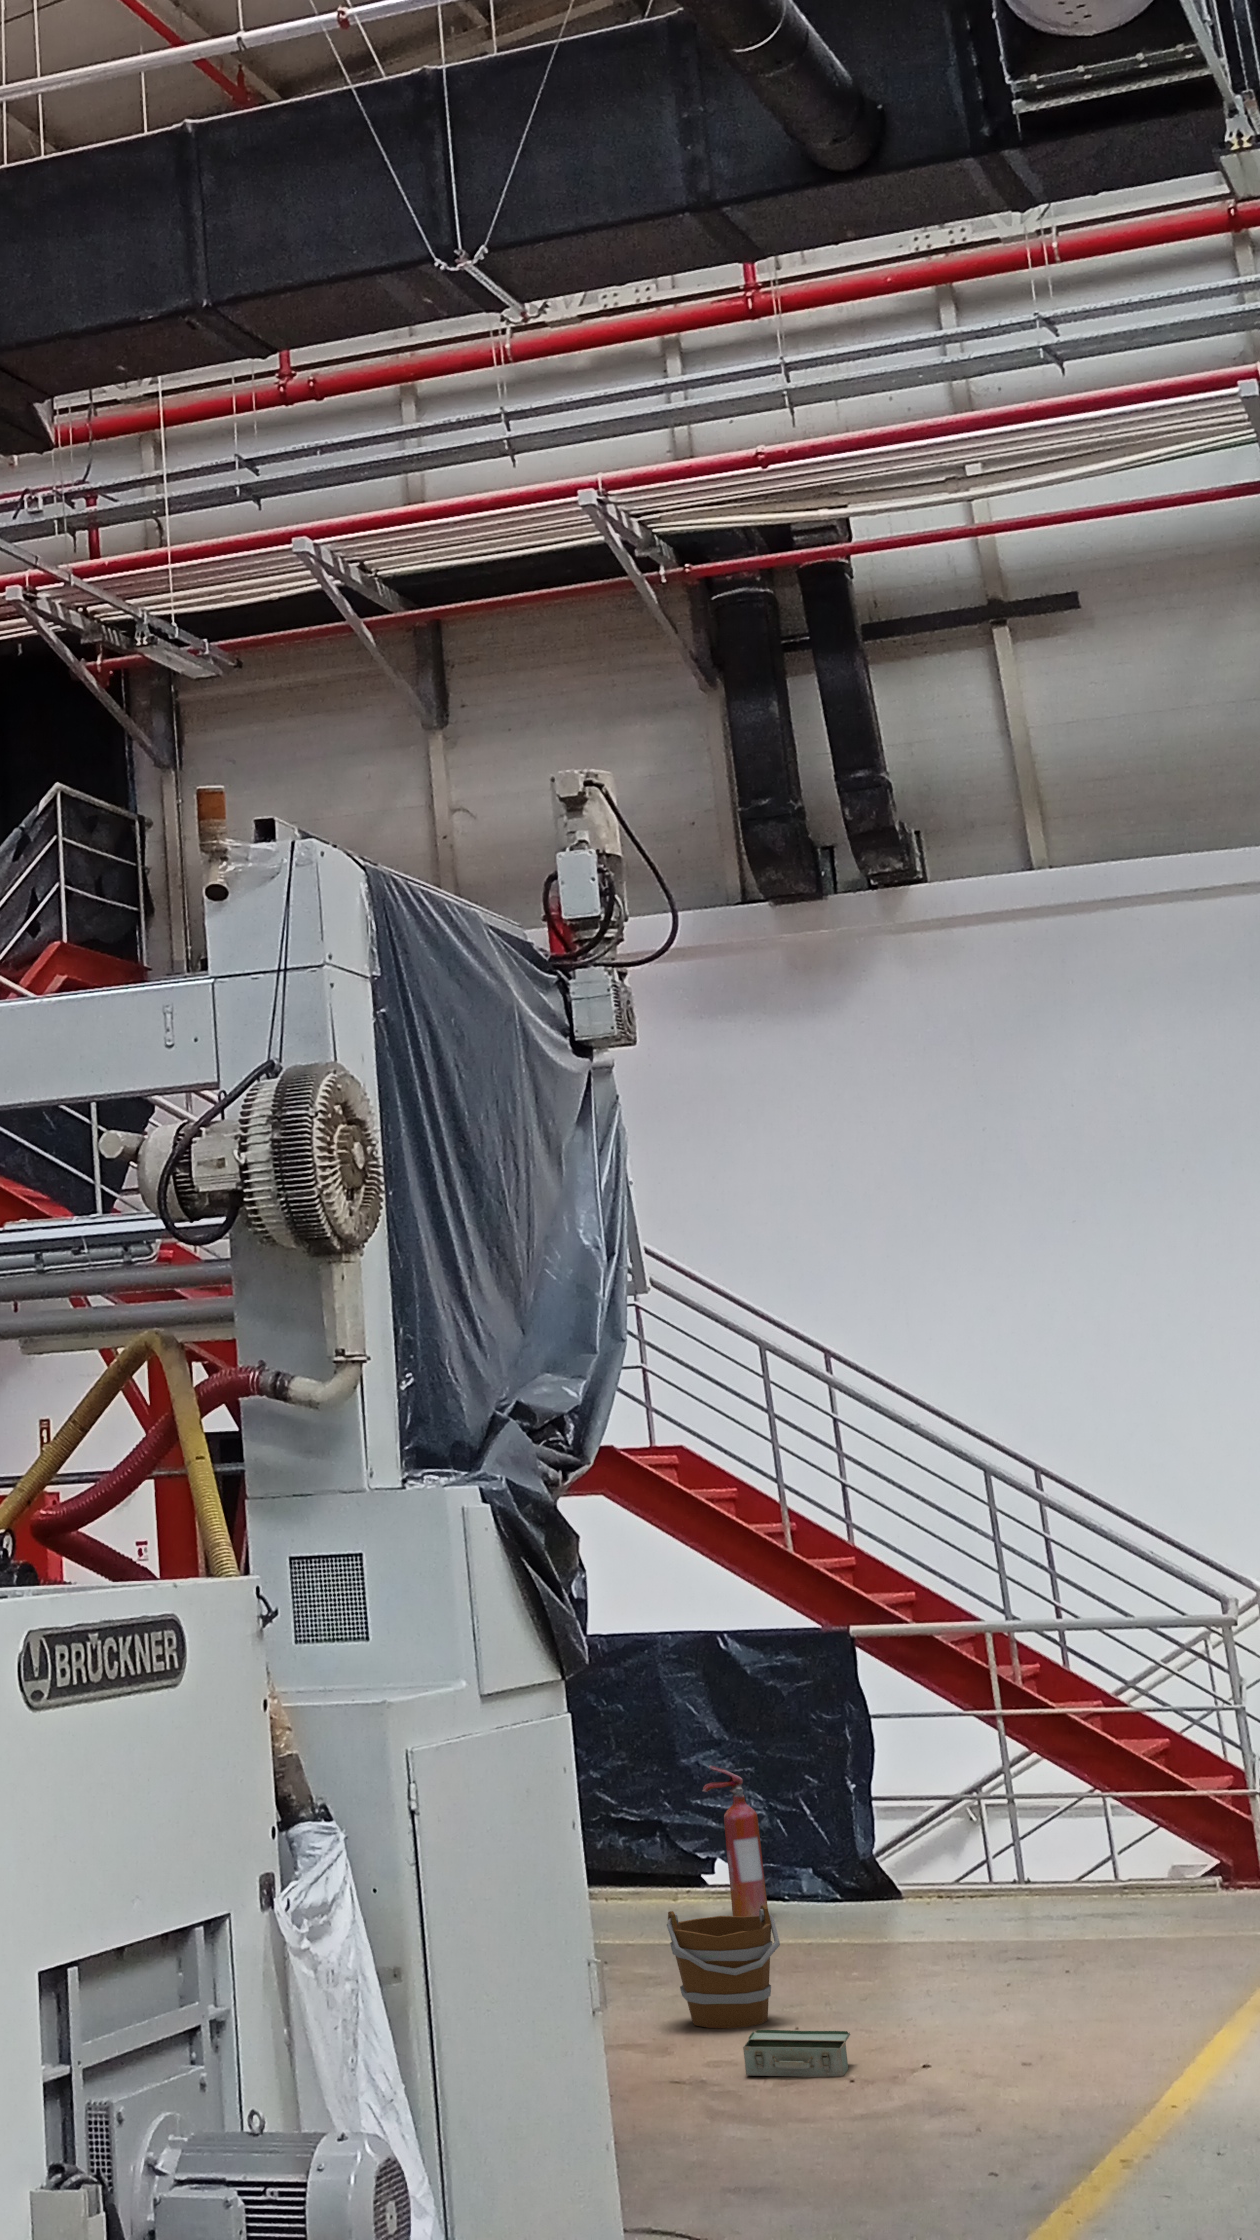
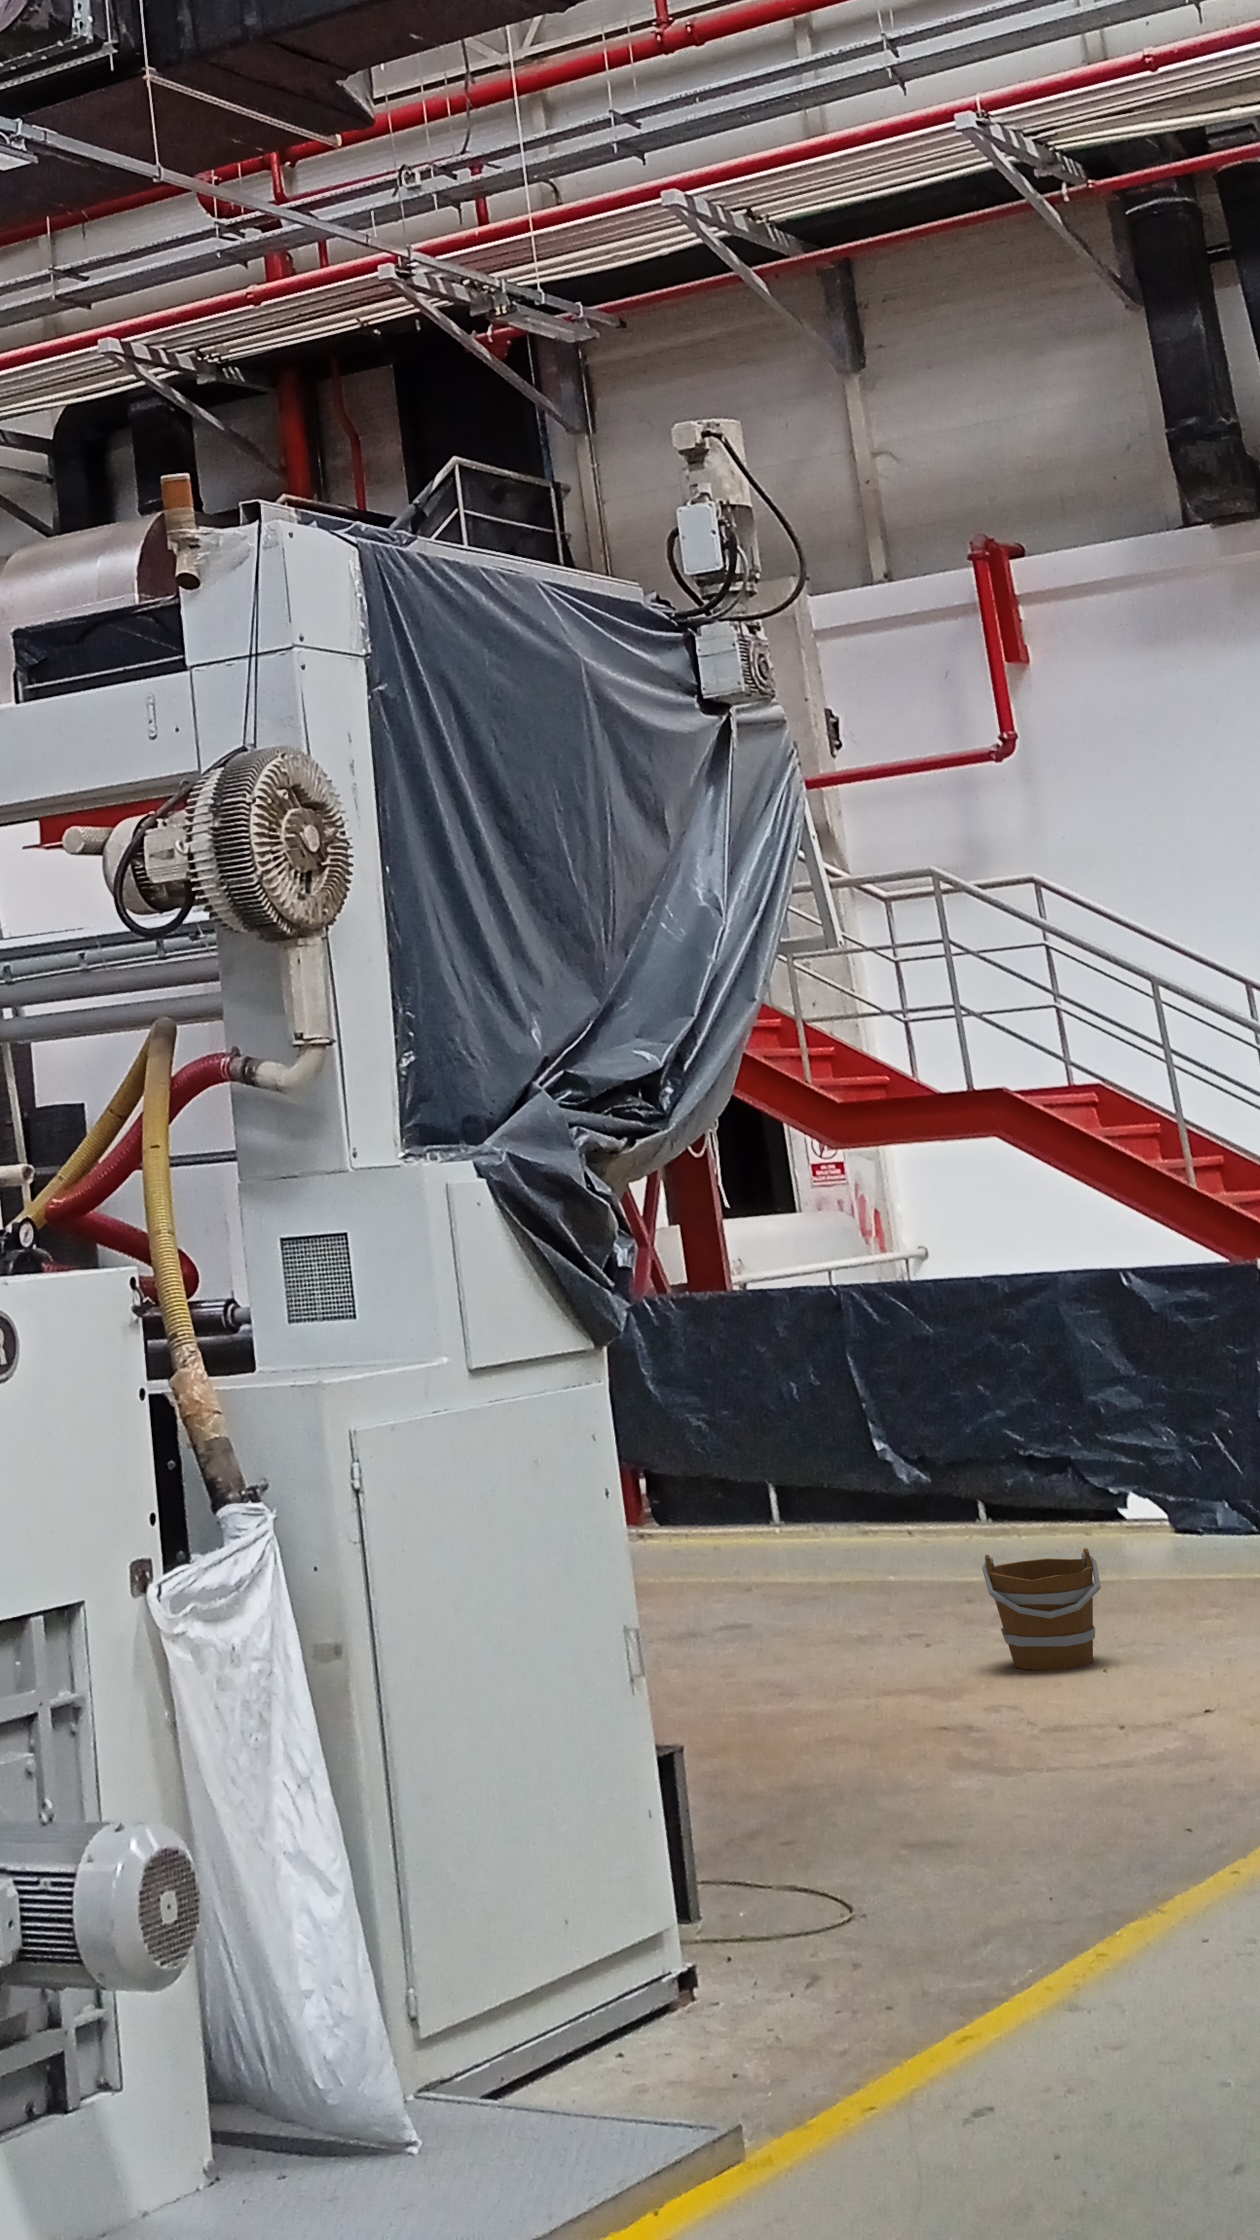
fire extinguisher: present [703,1766,768,1917] -> none [1096,1403,1173,1557]
toolbox: present [743,2030,850,2077] -> none [1022,1675,1141,1725]

